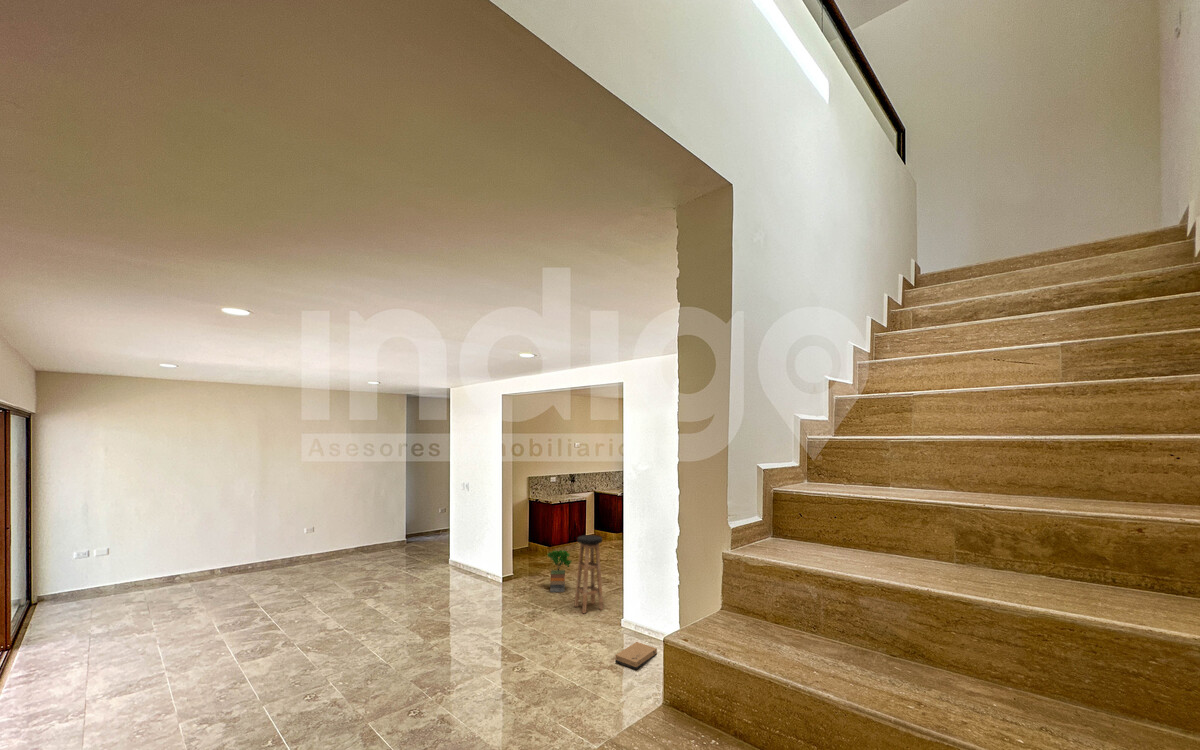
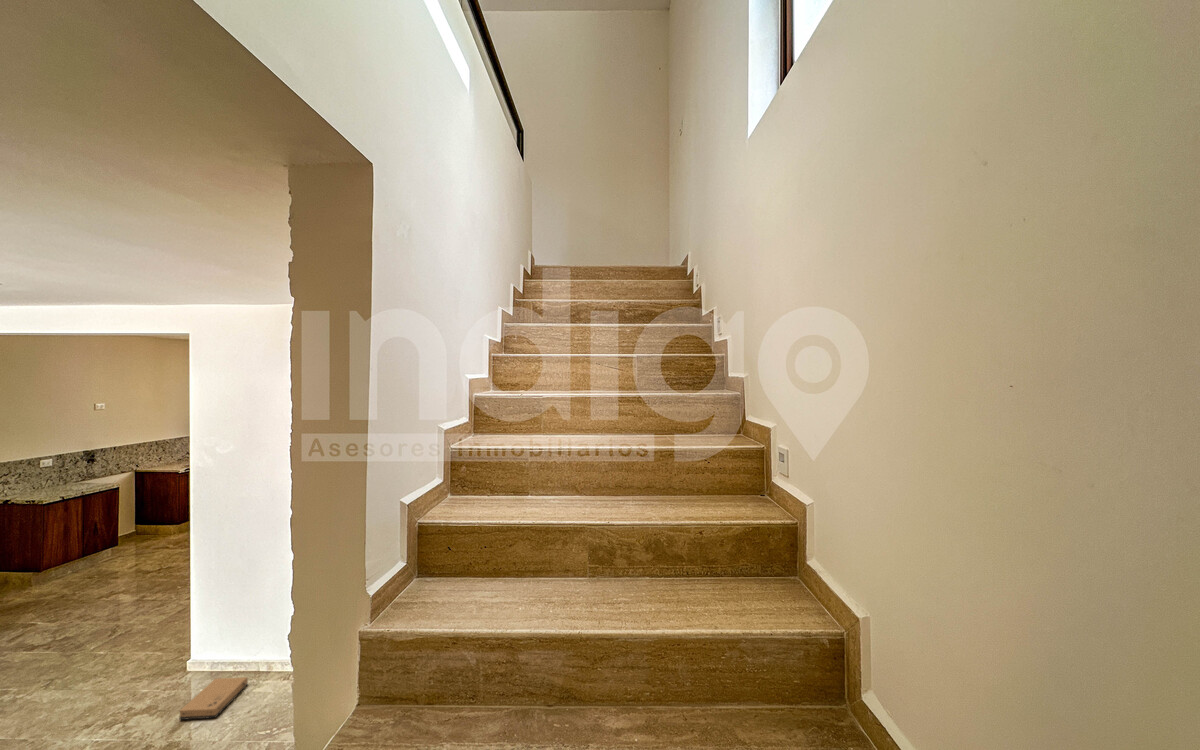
bar stool: present [575,535,603,613] -> none [98,548,155,664]
potted tree: present [547,550,571,592] -> none [32,578,91,648]

